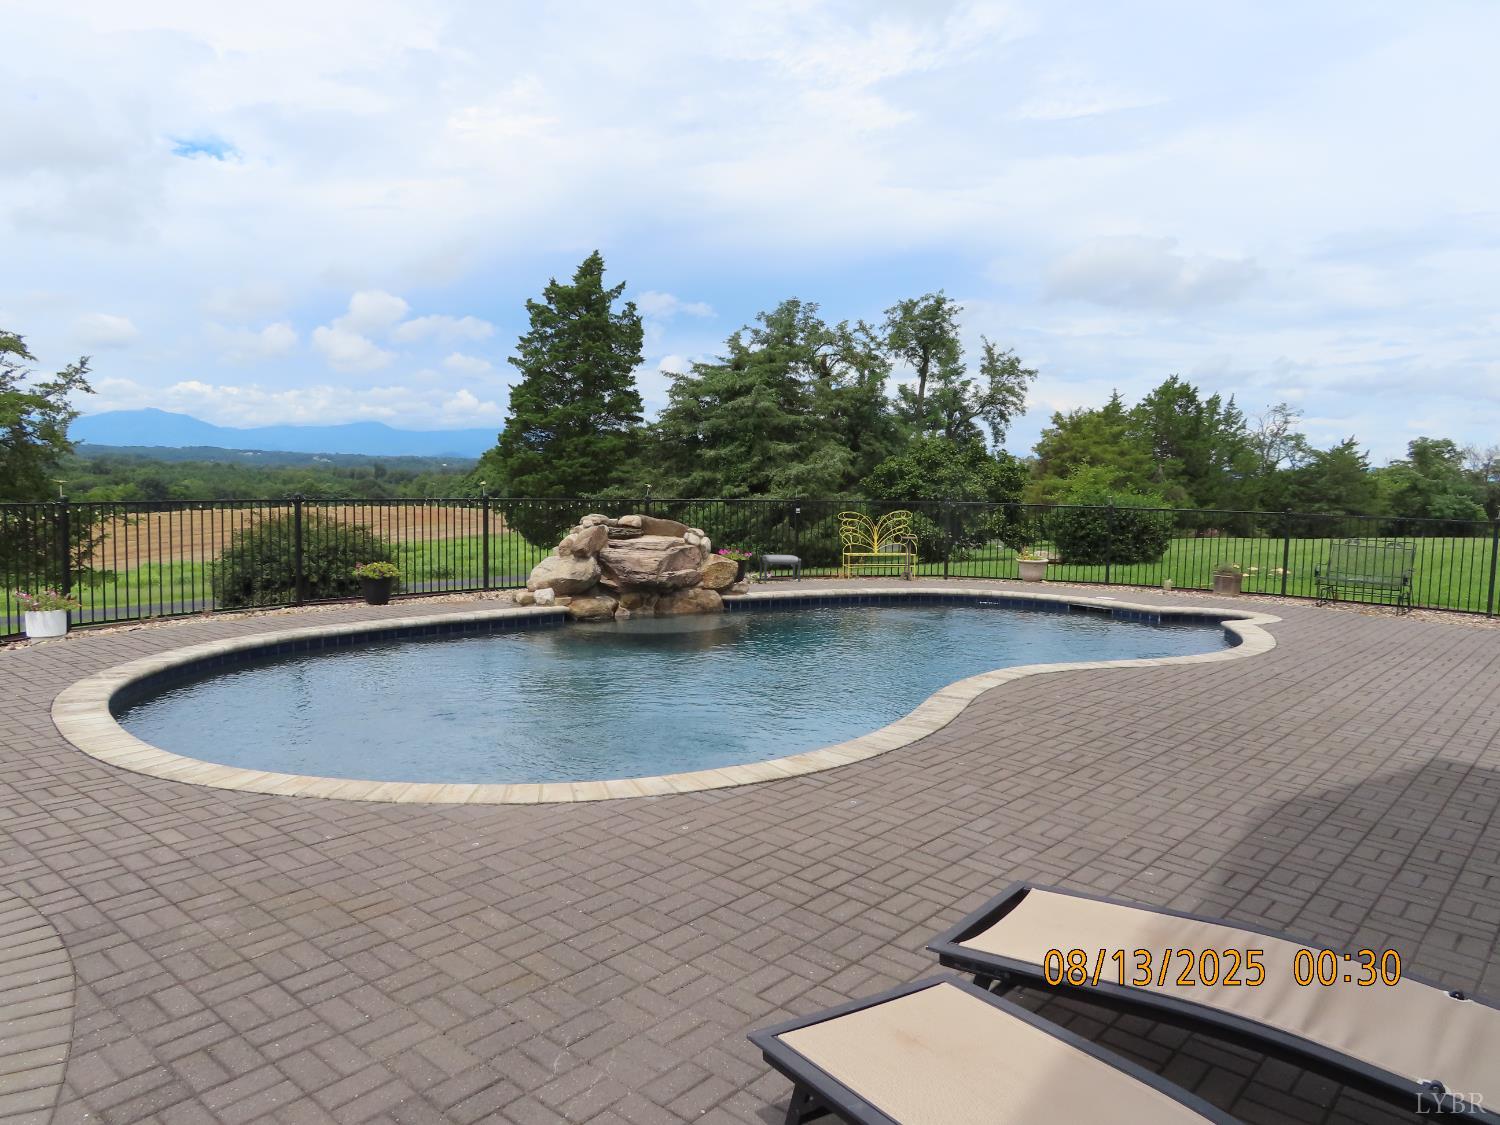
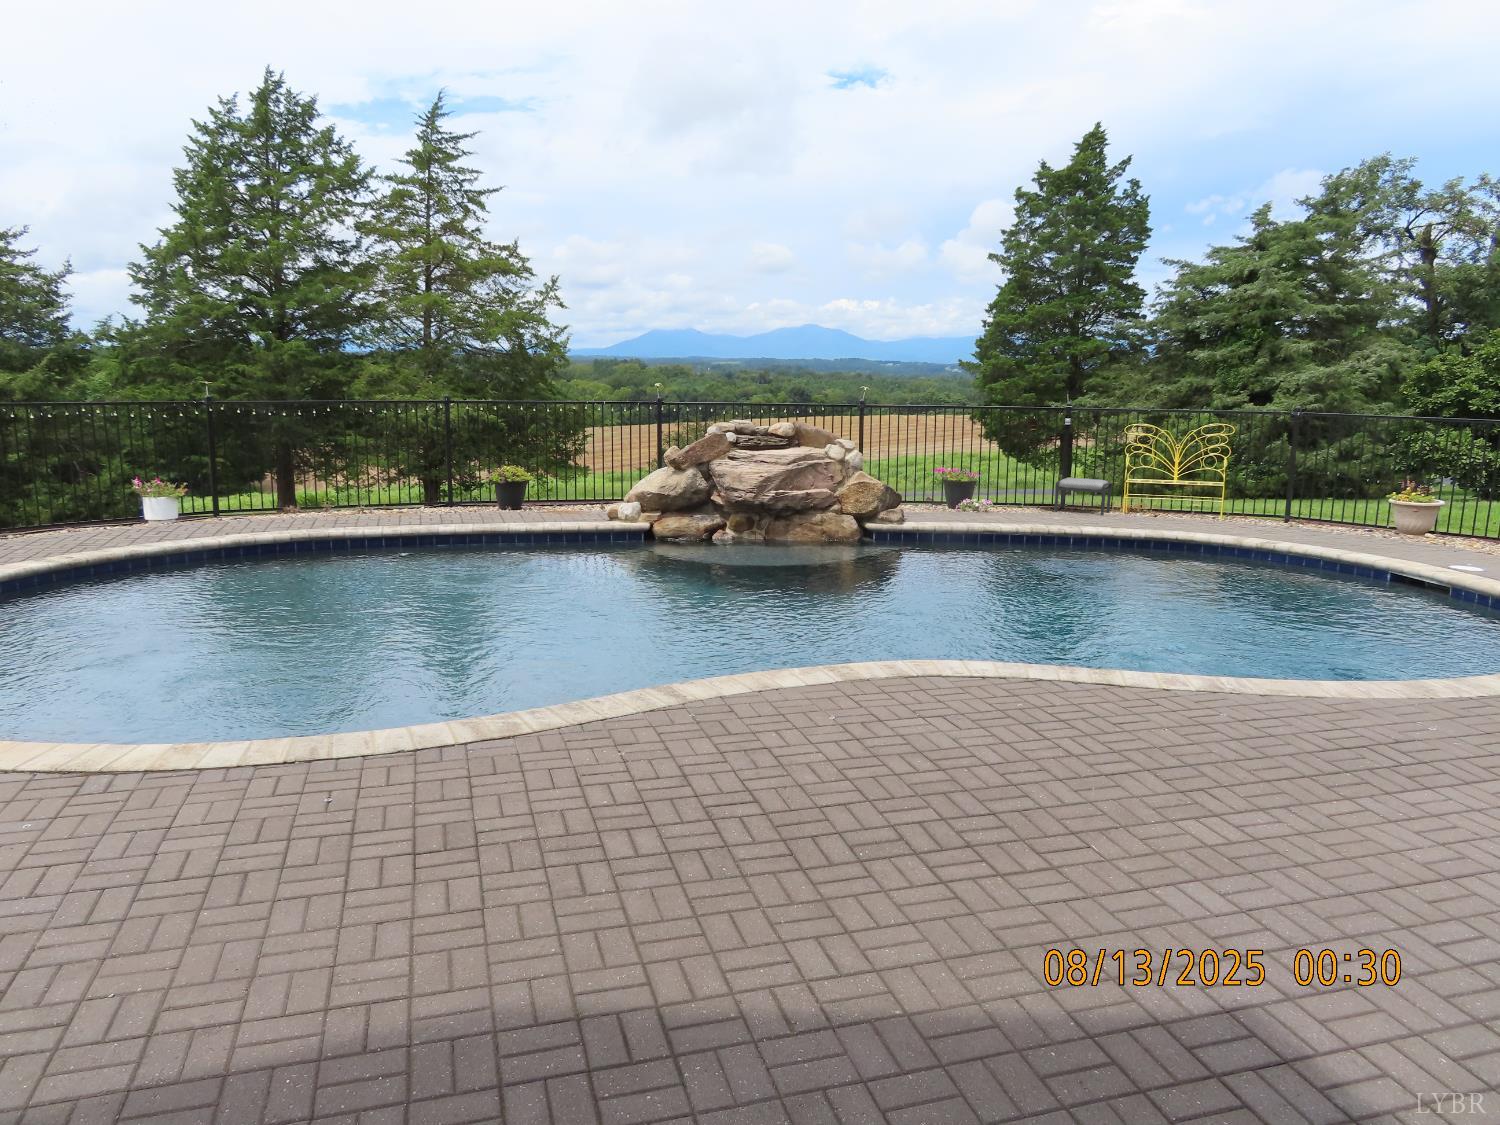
side table: present [898,537,917,581] -> none [1284,460,1320,526]

